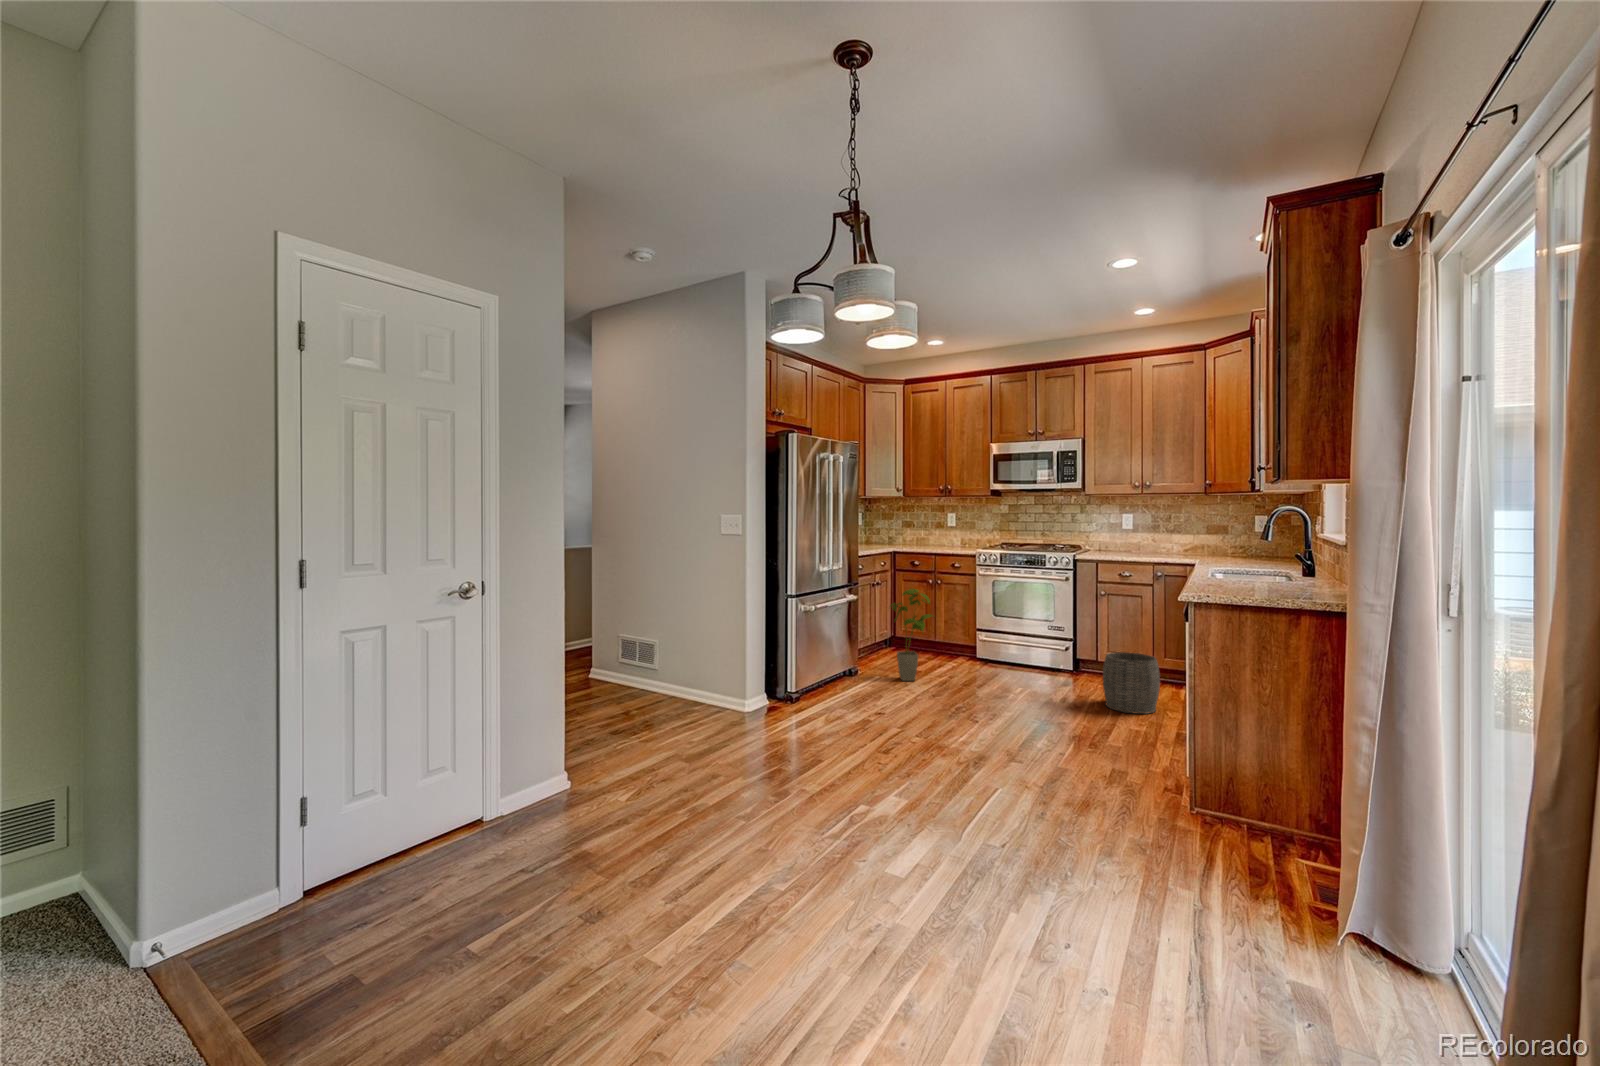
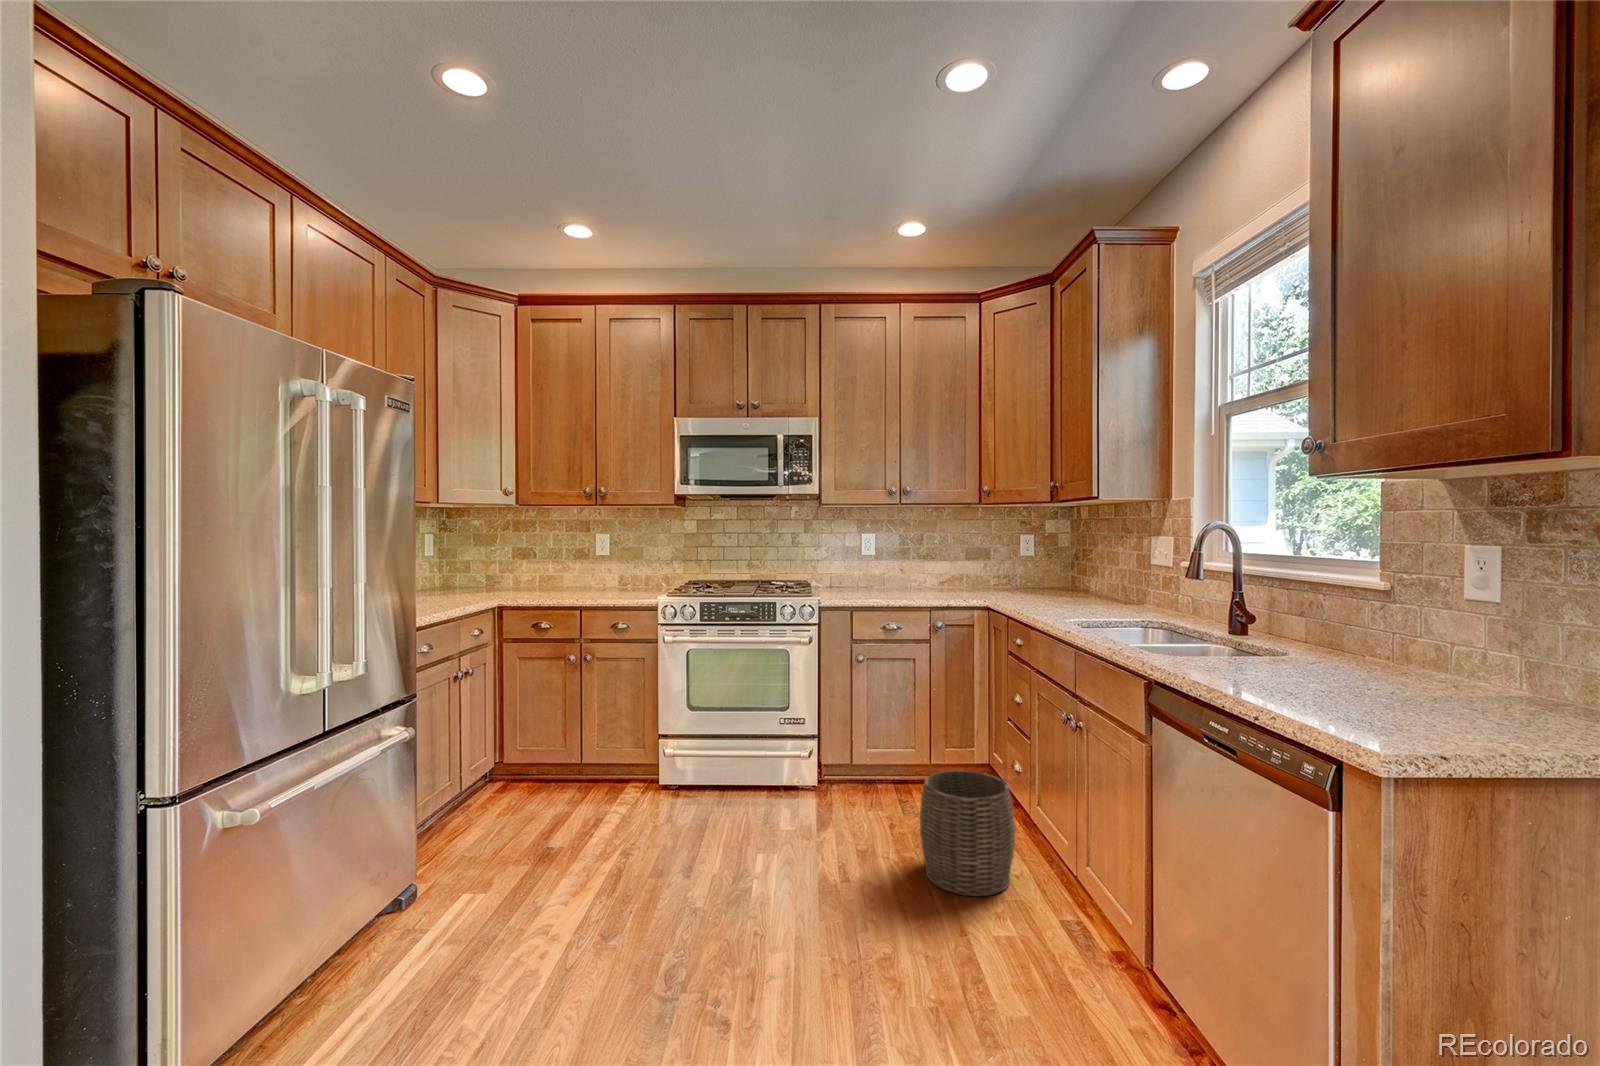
house plant: present [891,589,935,681] -> none [492,690,598,898]

